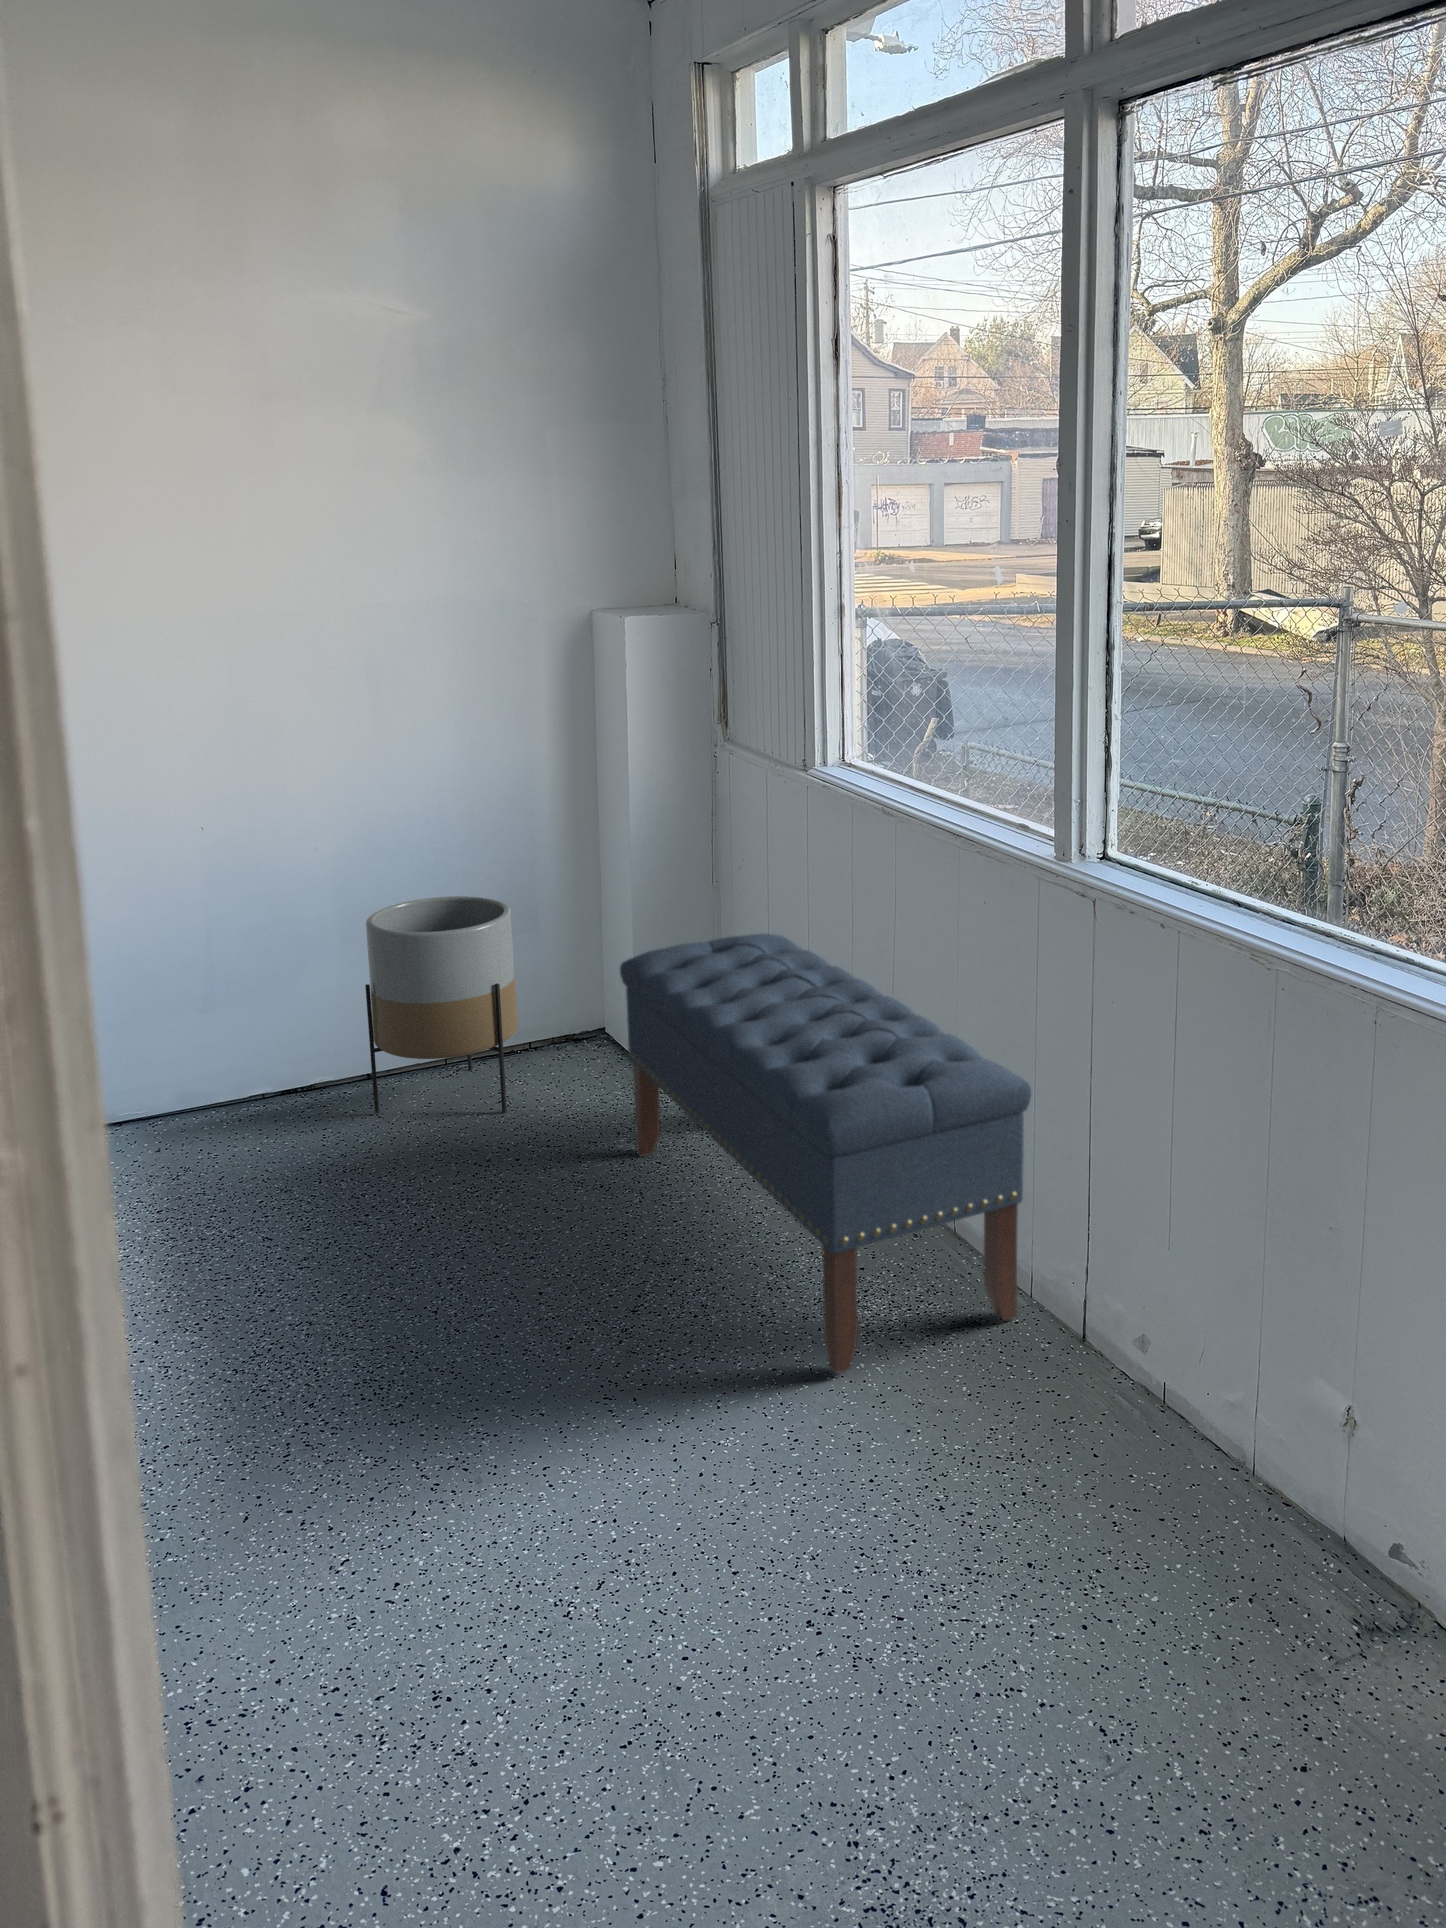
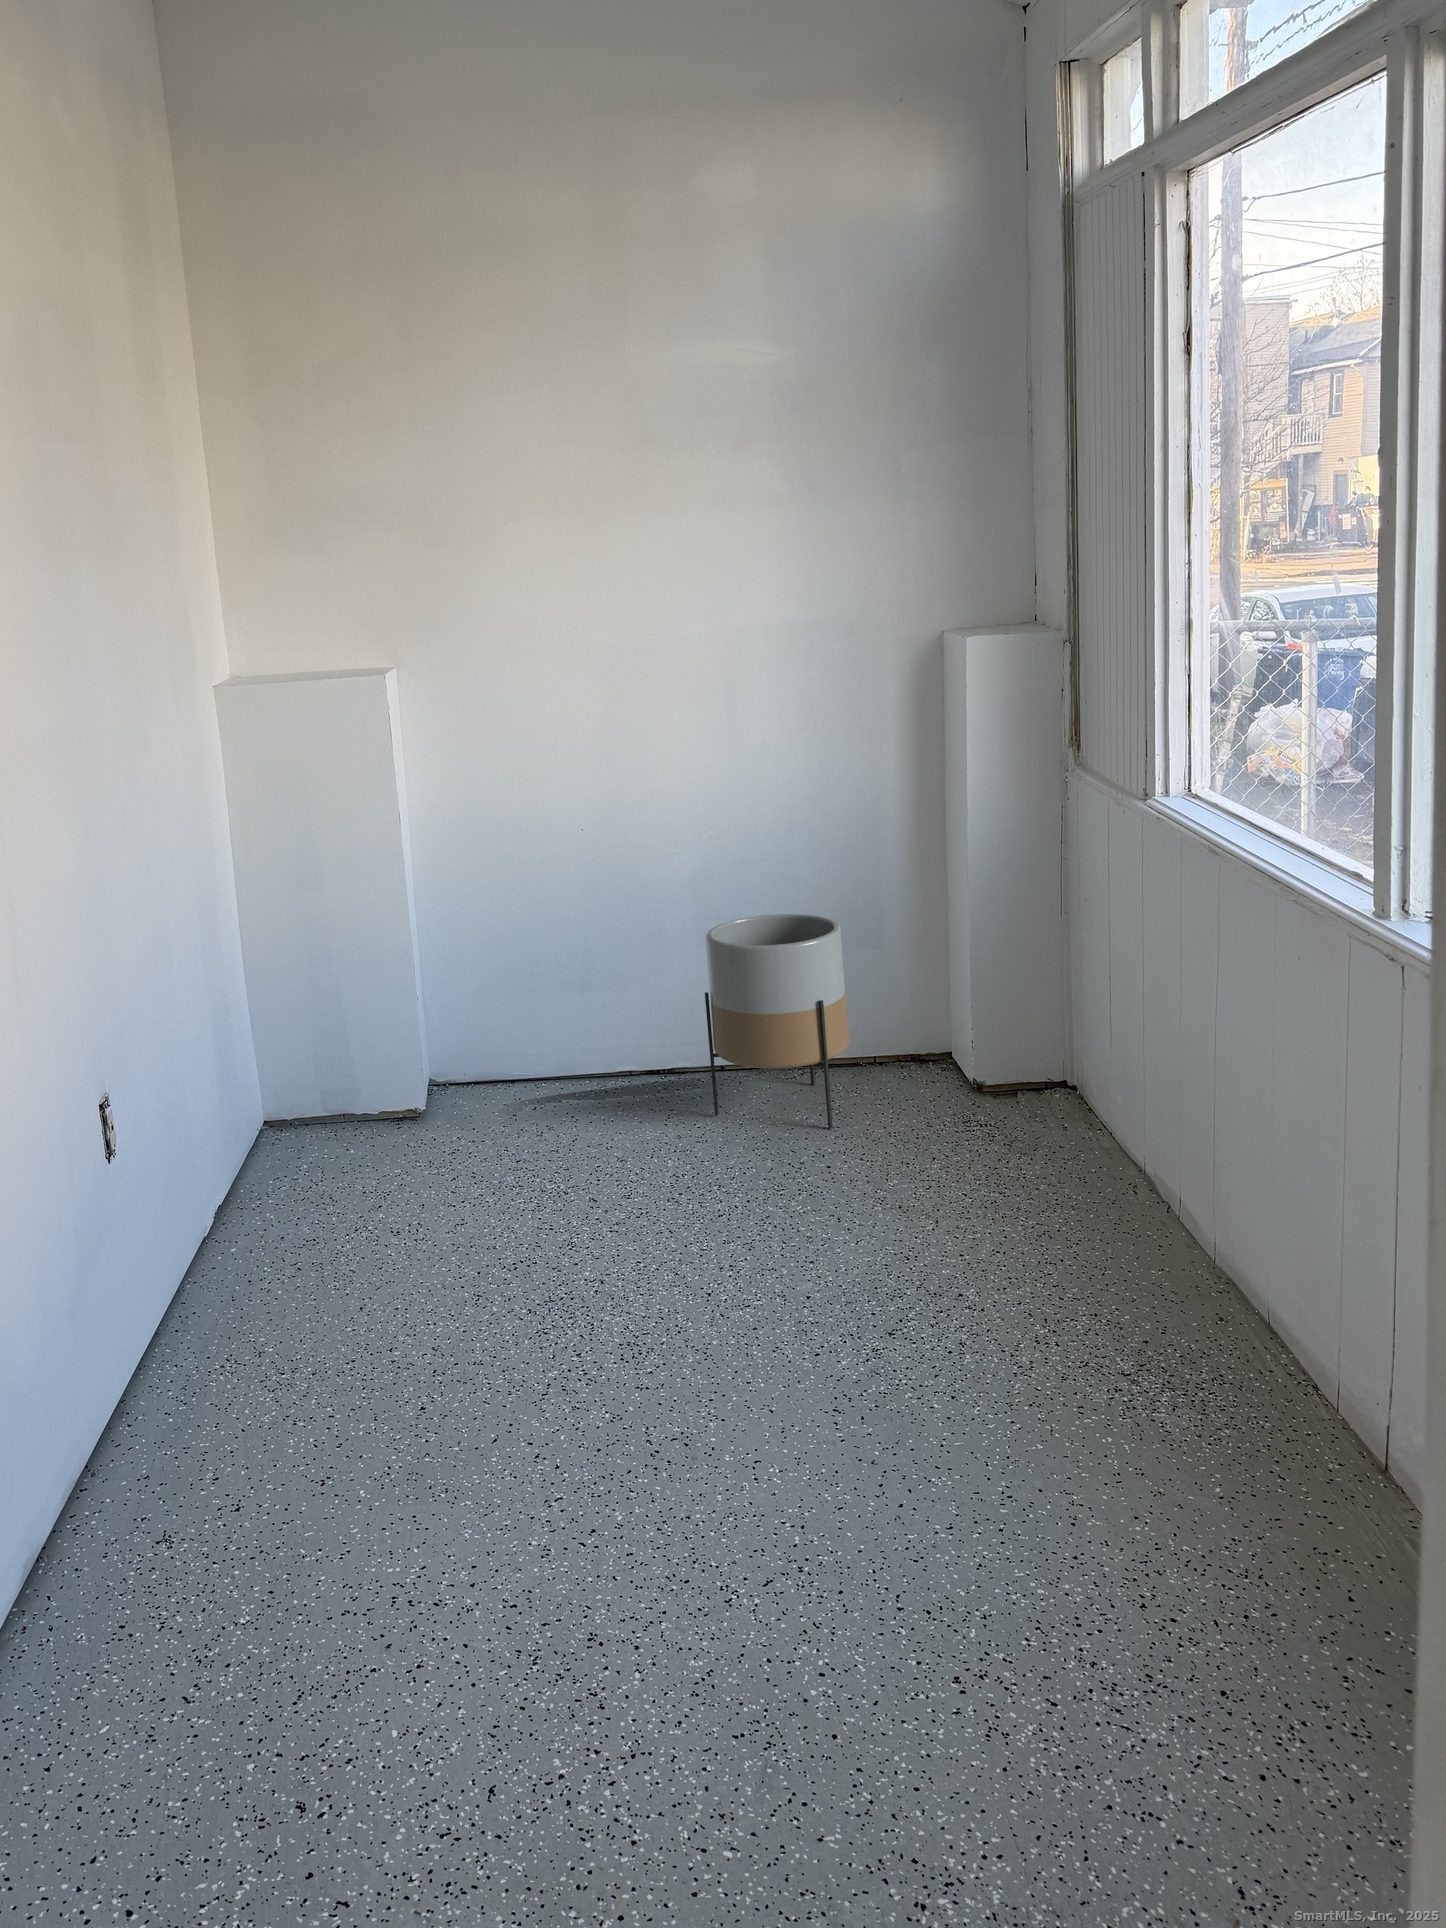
bench: present [620,933,1031,1373] -> none [923,966,1317,1439]

